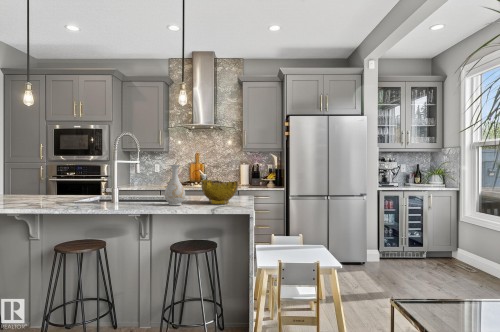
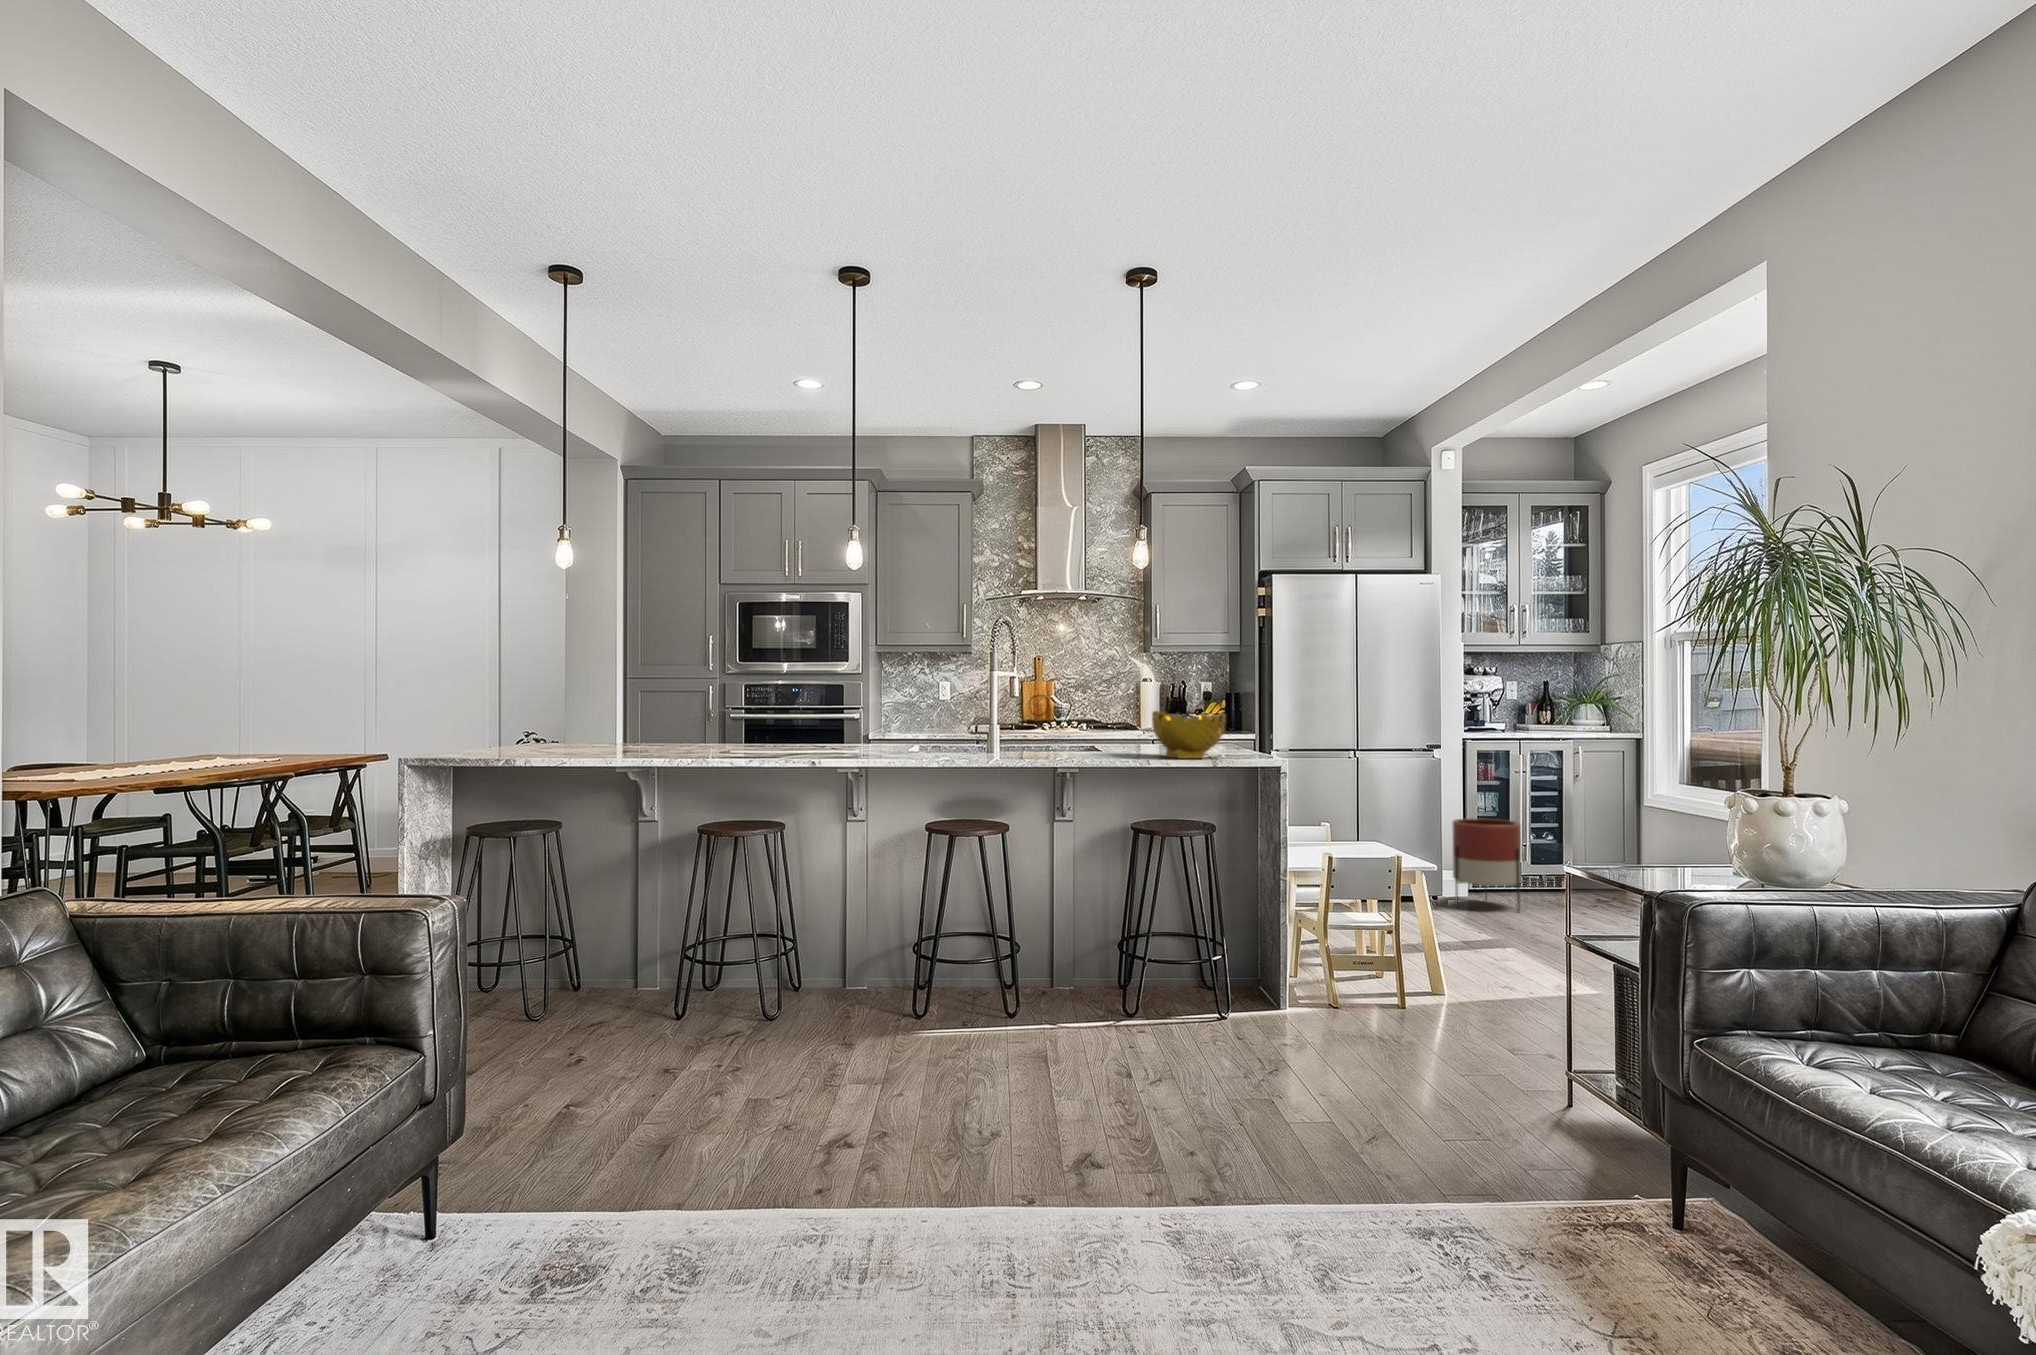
vase: present [165,165,185,206] -> none [1099,681,1139,760]
planter: none [372,226,402,270] -> present [1453,818,1521,911]

